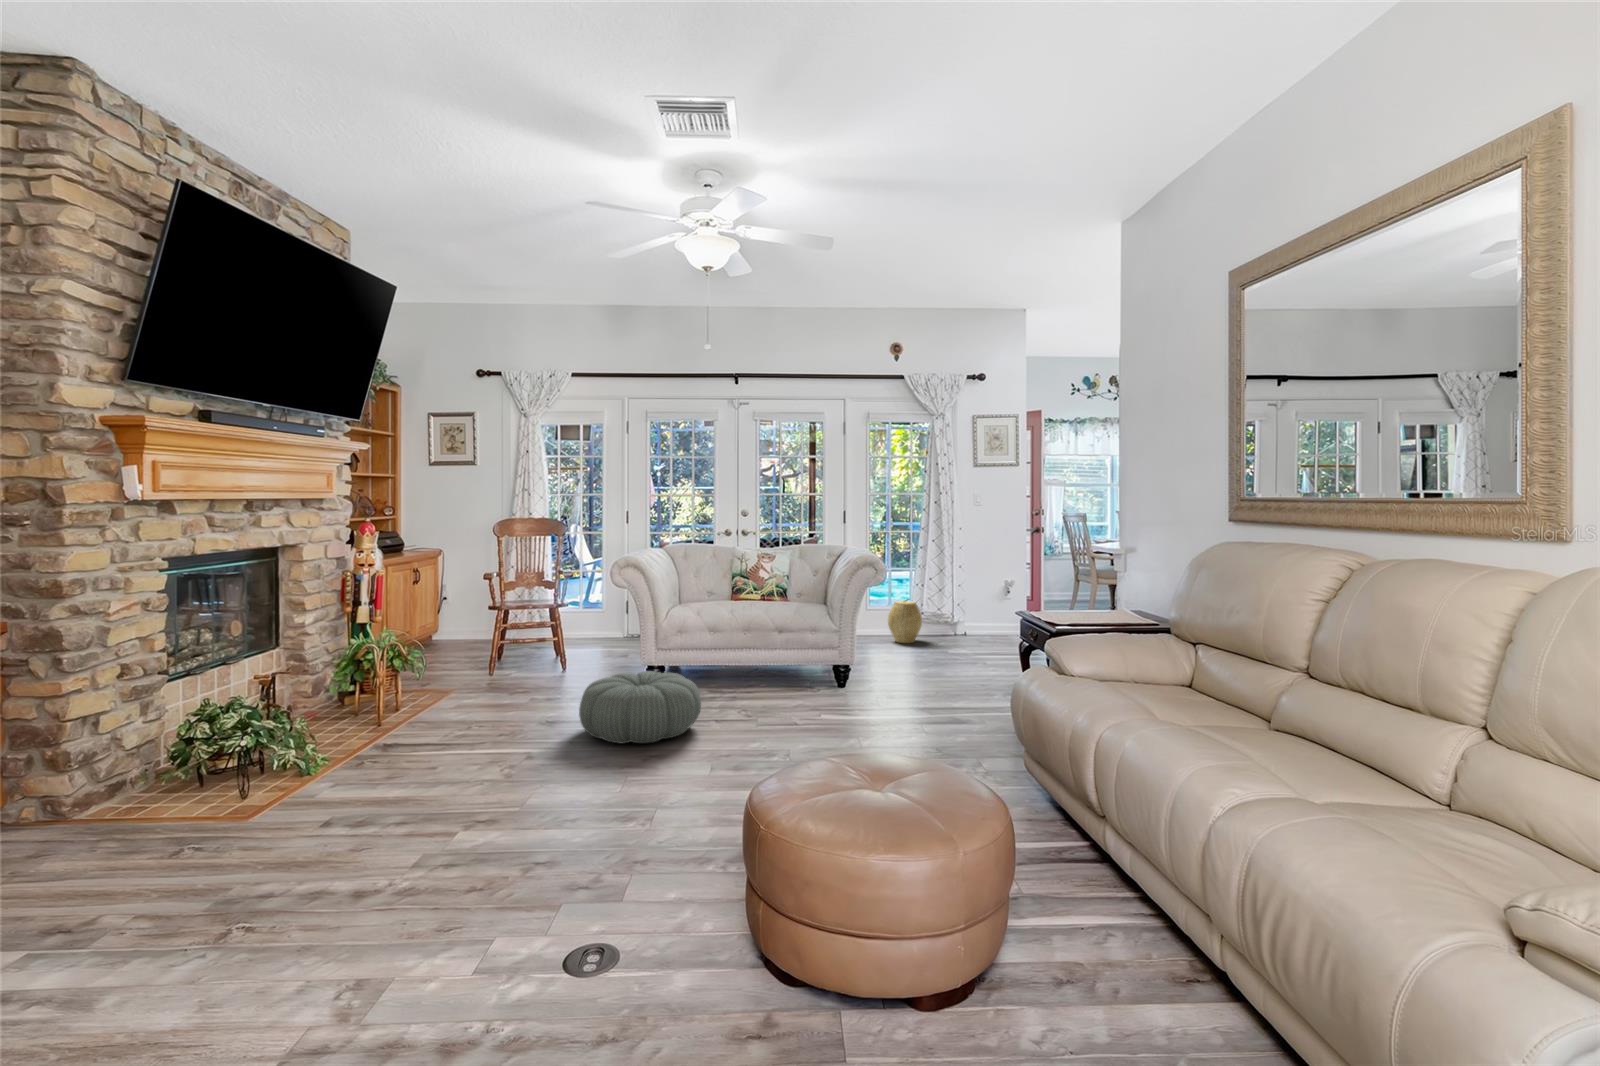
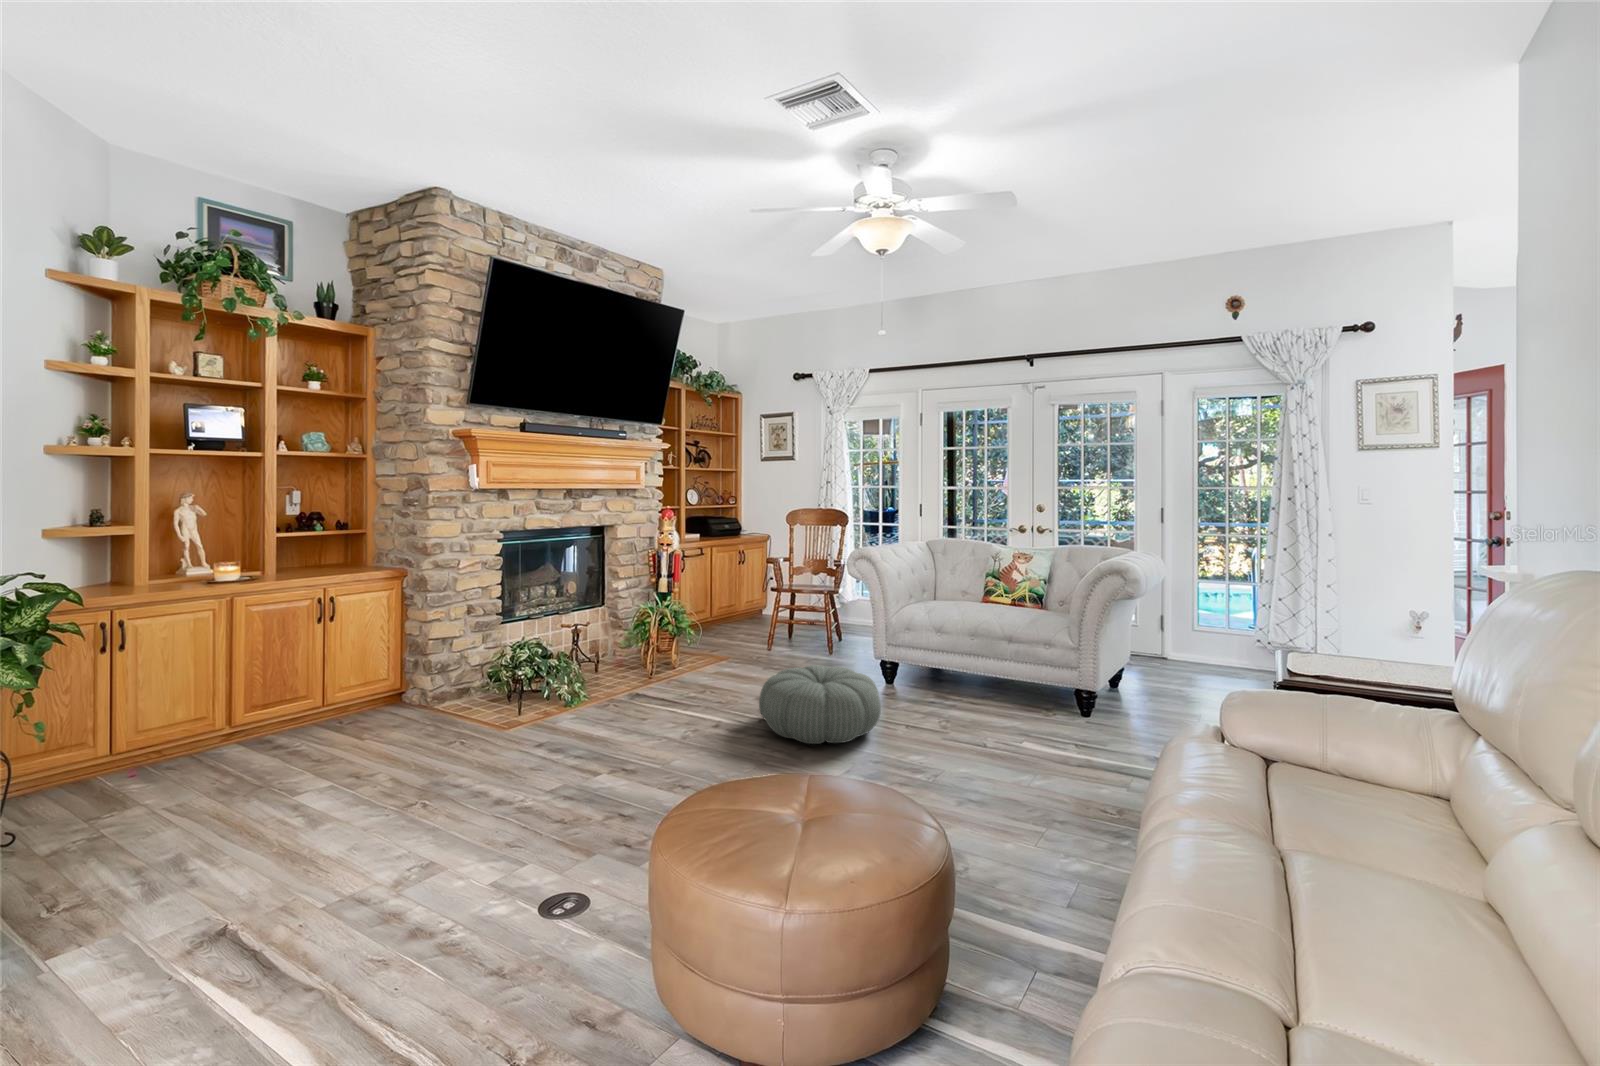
woven basket: present [888,600,922,643] -> none [1210,622,1264,679]

